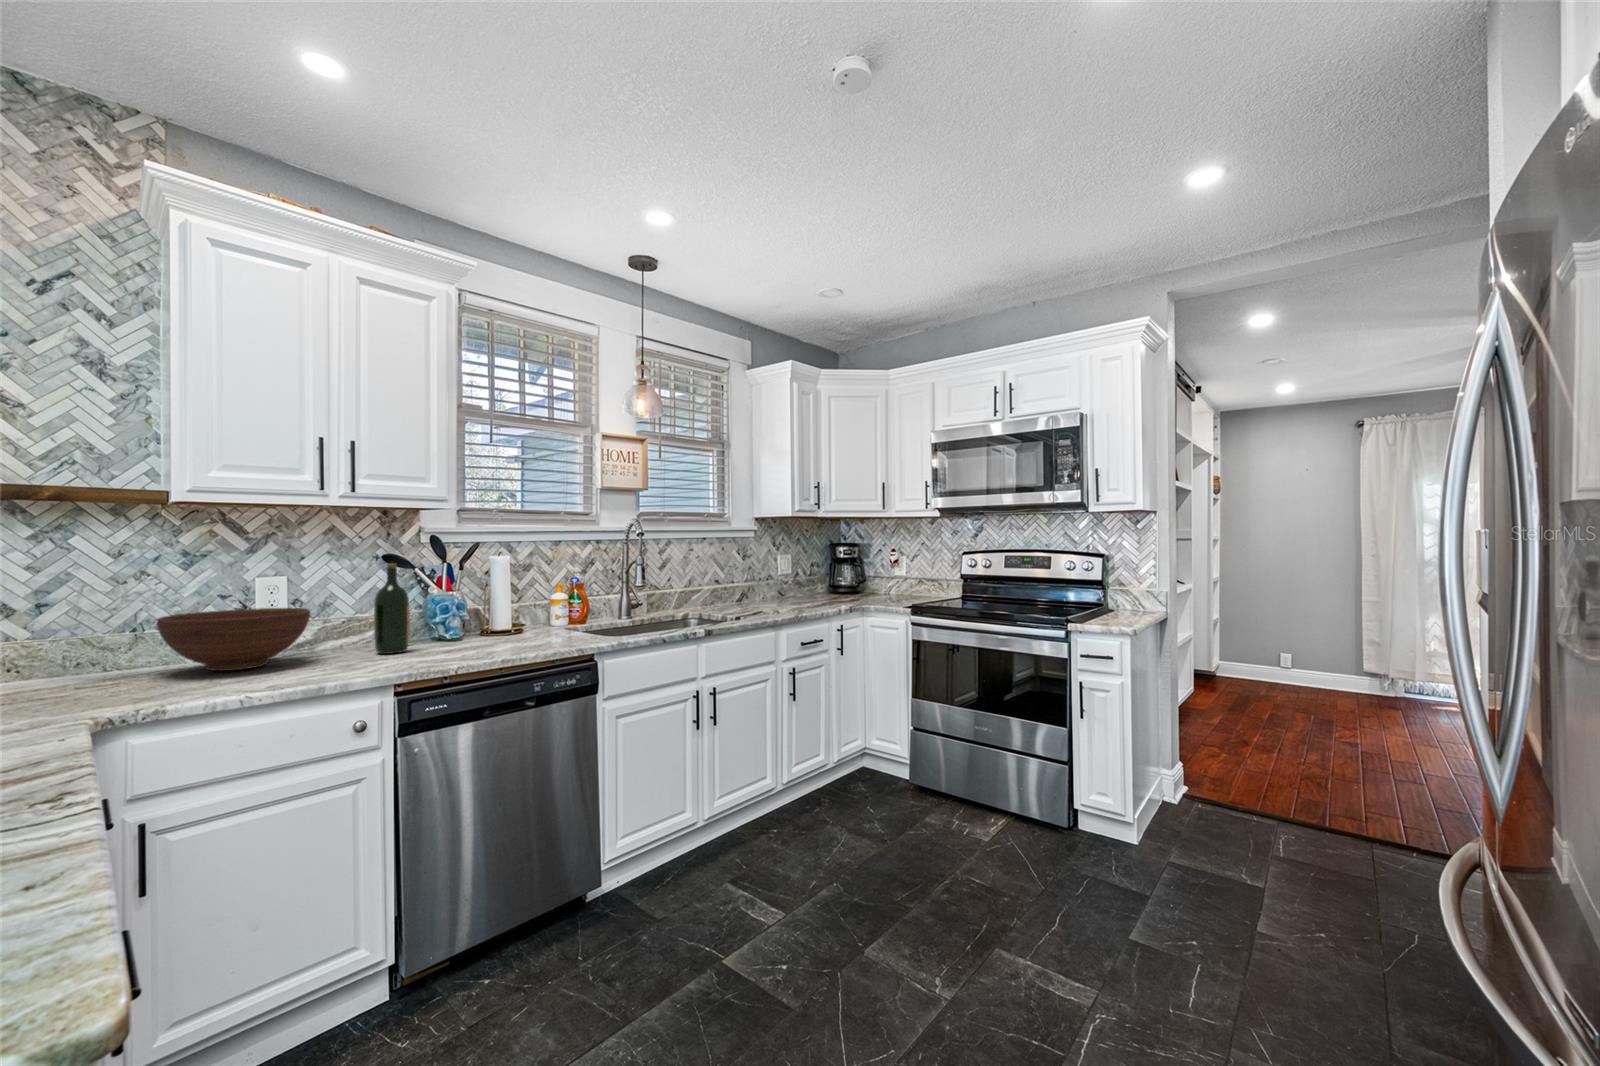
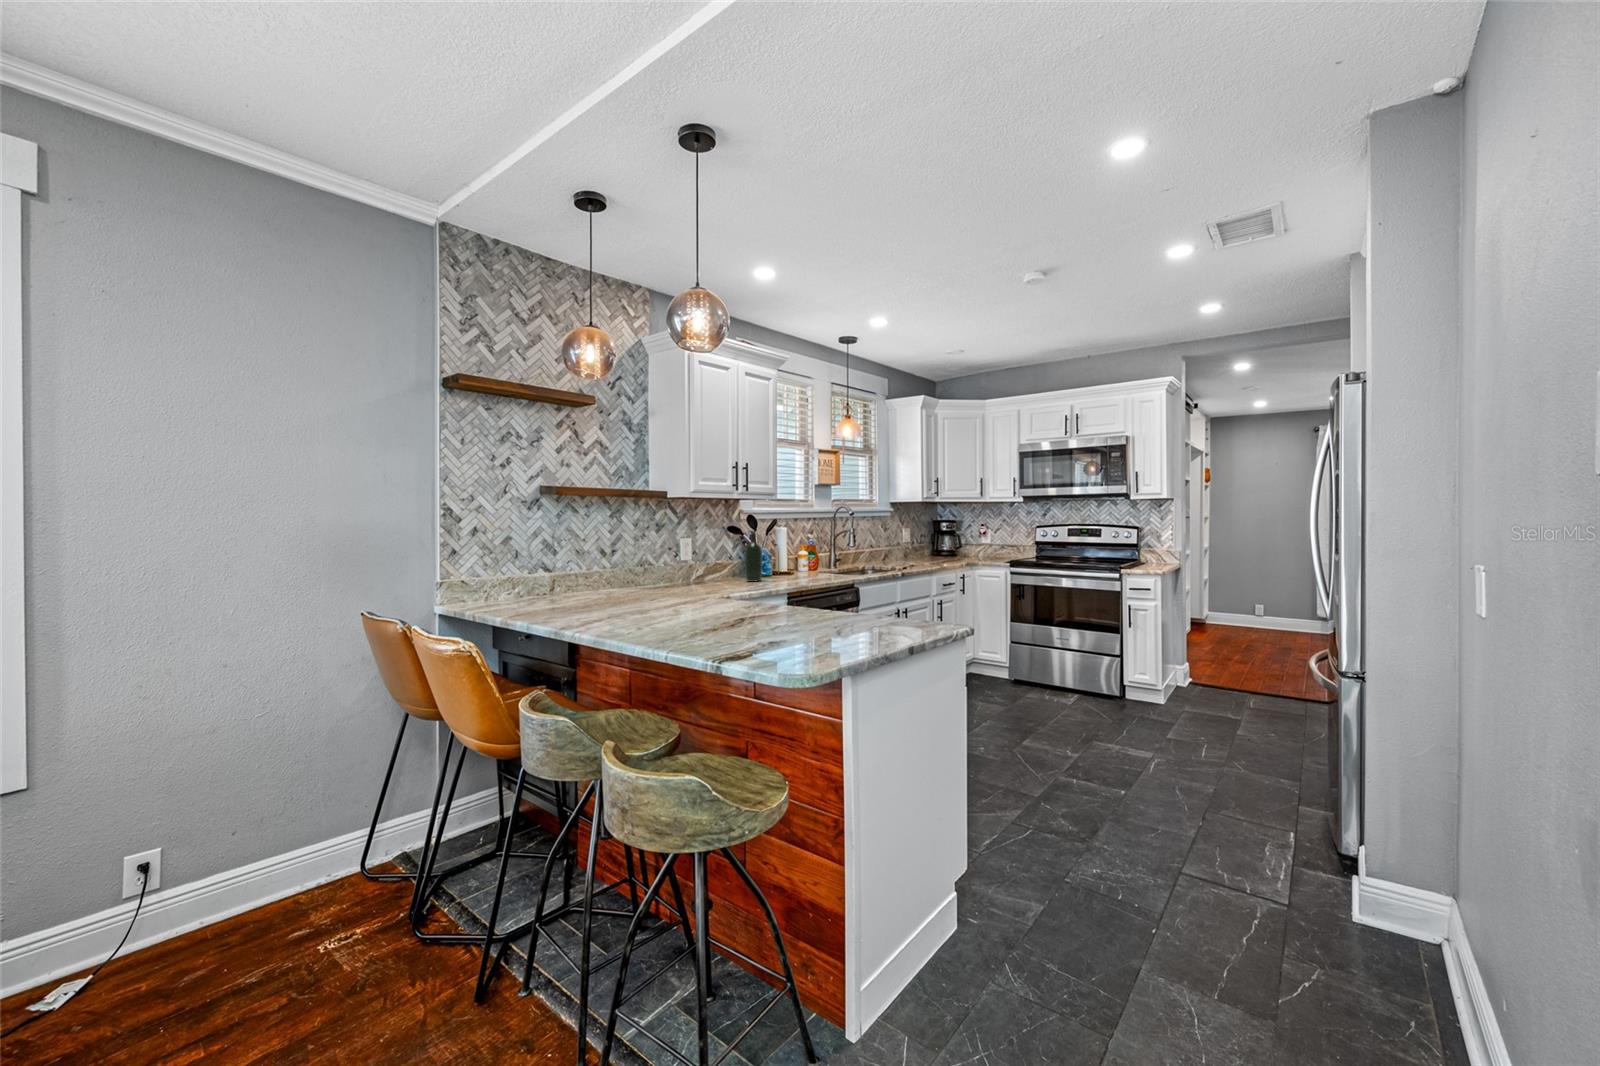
fruit bowl: present [157,608,310,671] -> none [665,555,729,587]

